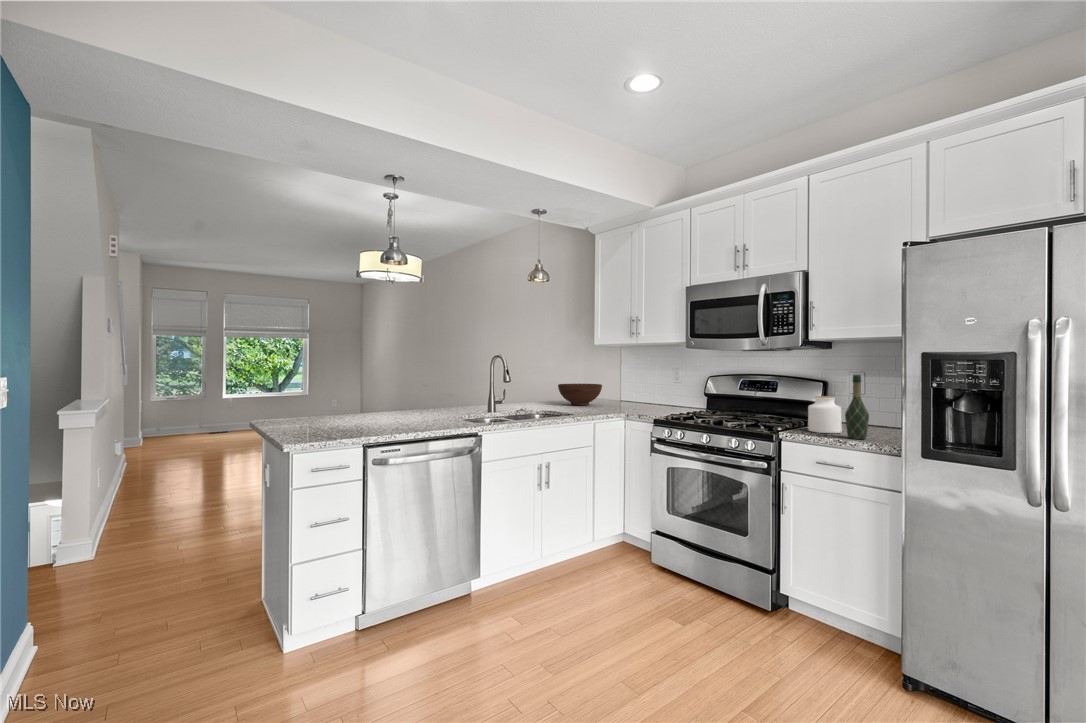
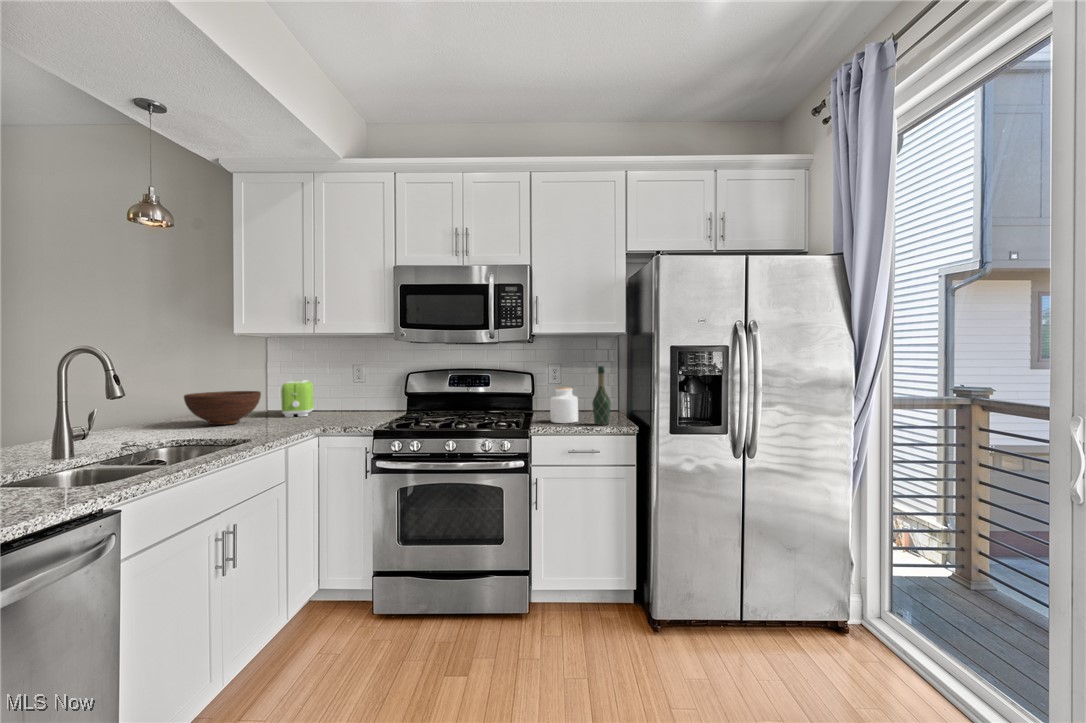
toaster: none [620,379,650,406] -> present [281,380,314,417]

